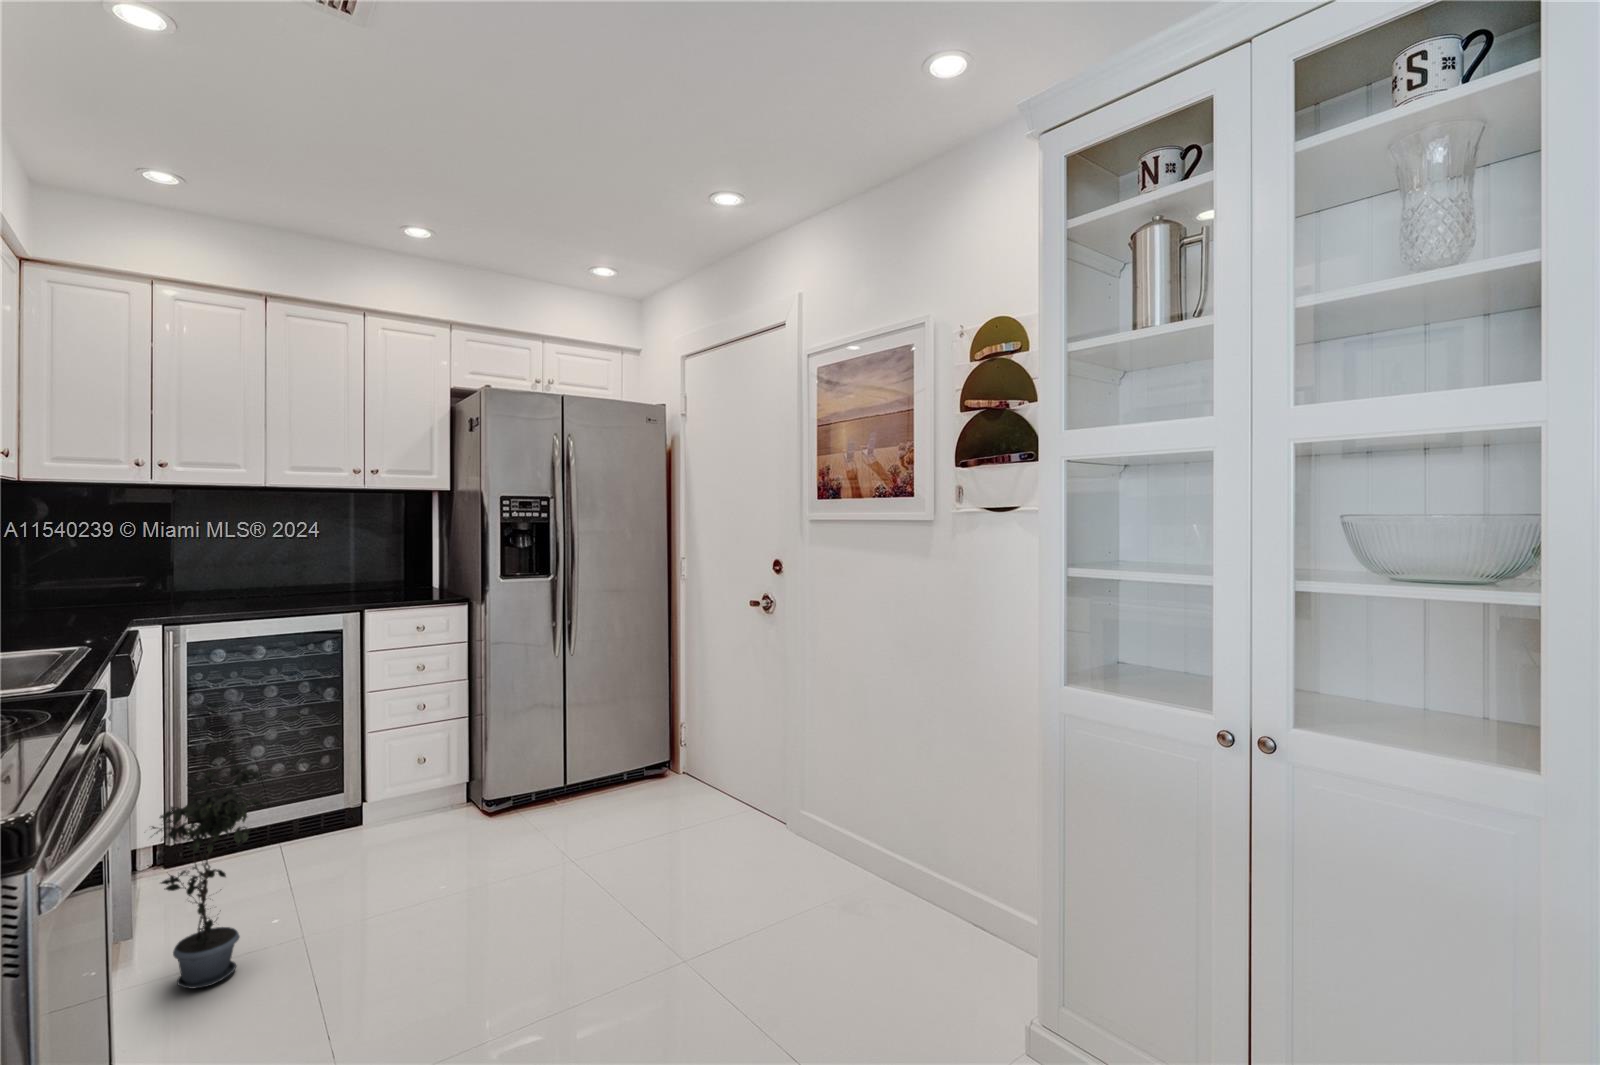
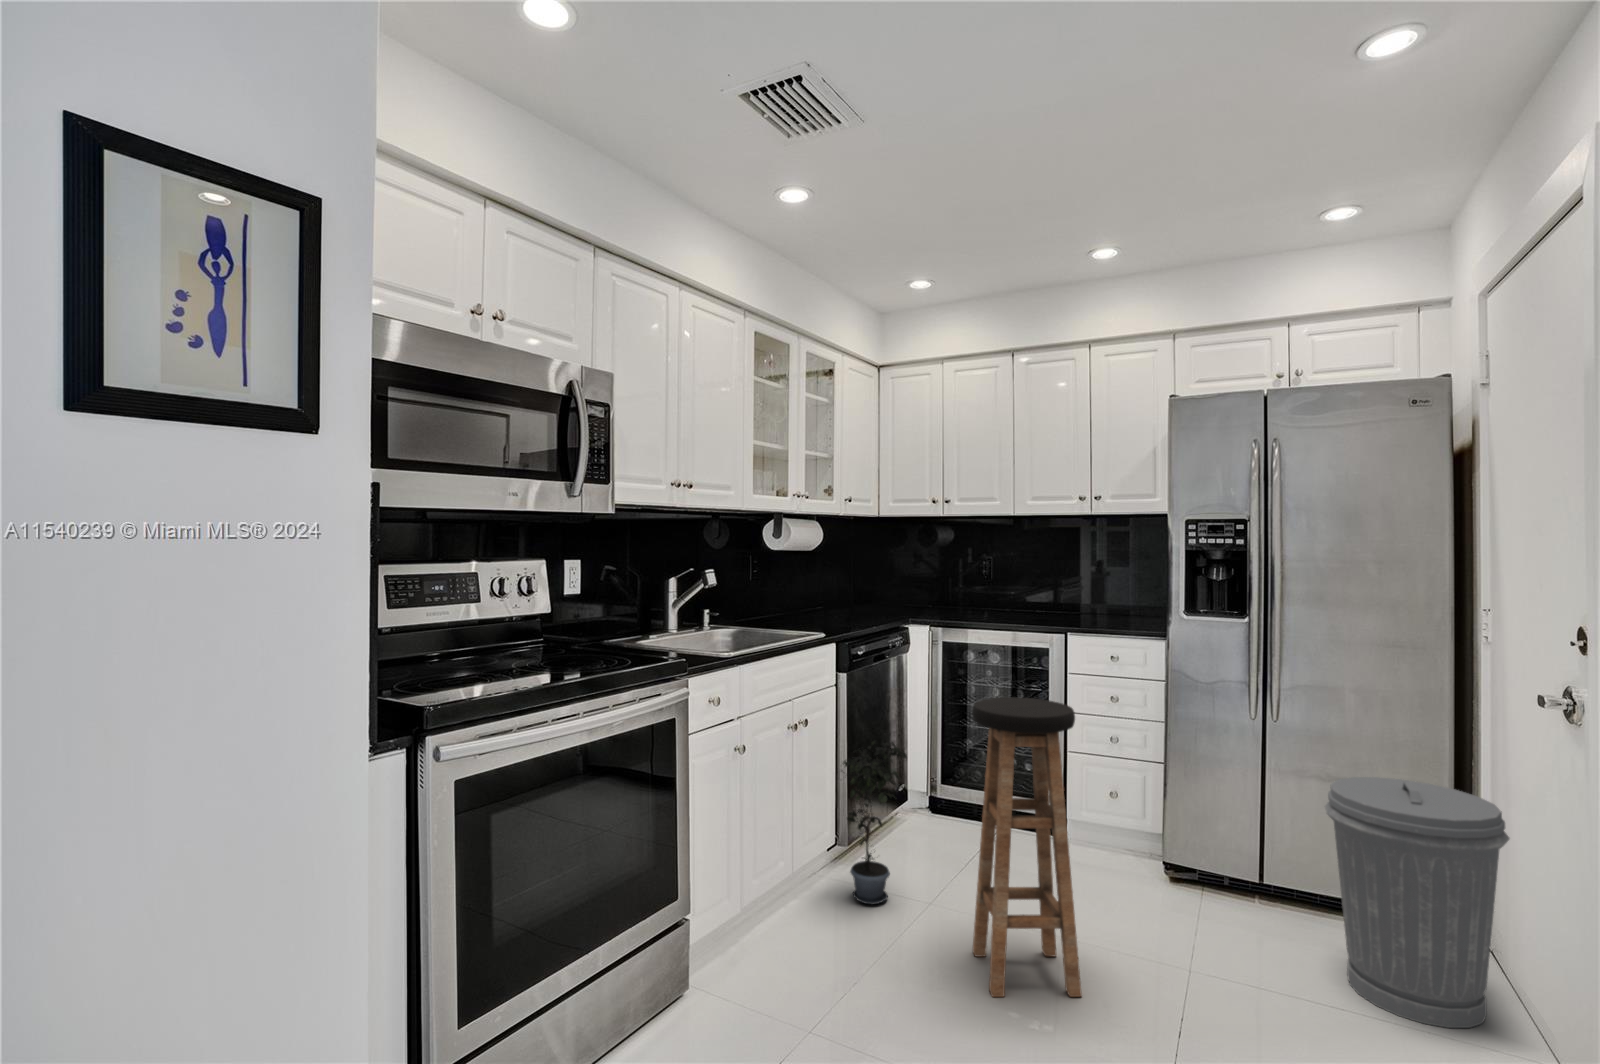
bar stool: none [395,666,526,971] -> present [972,697,1082,997]
trash can: none [634,675,731,829] -> present [1325,777,1510,1028]

